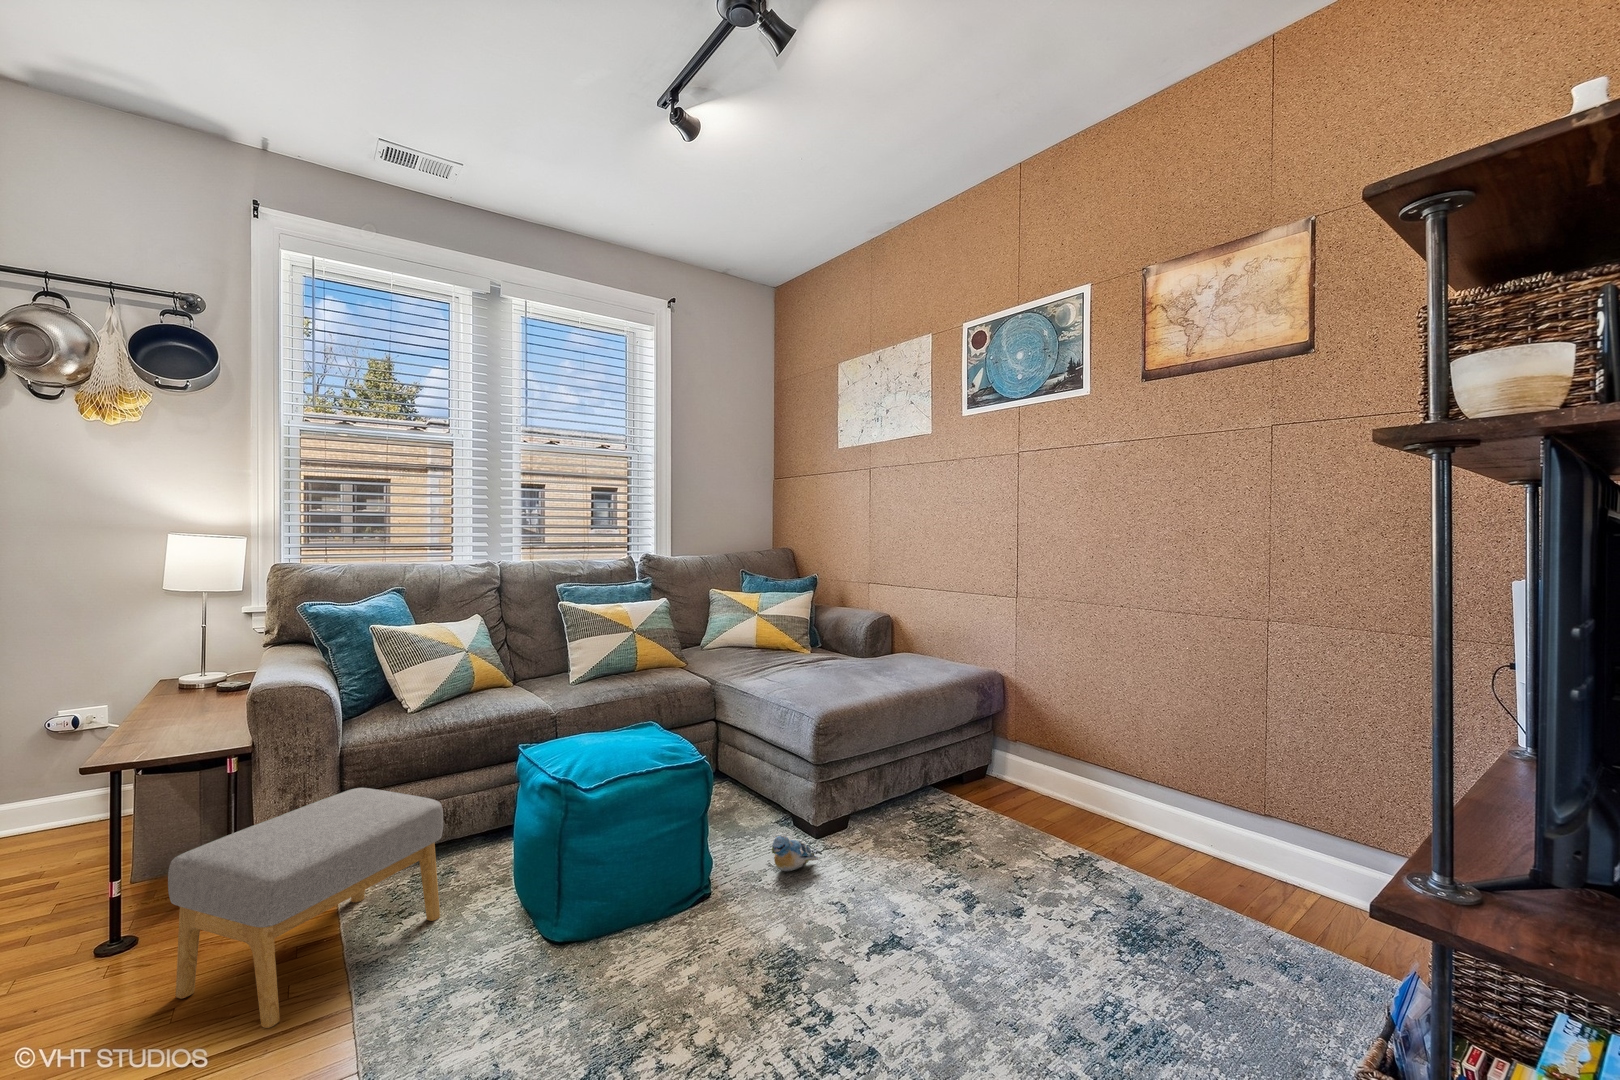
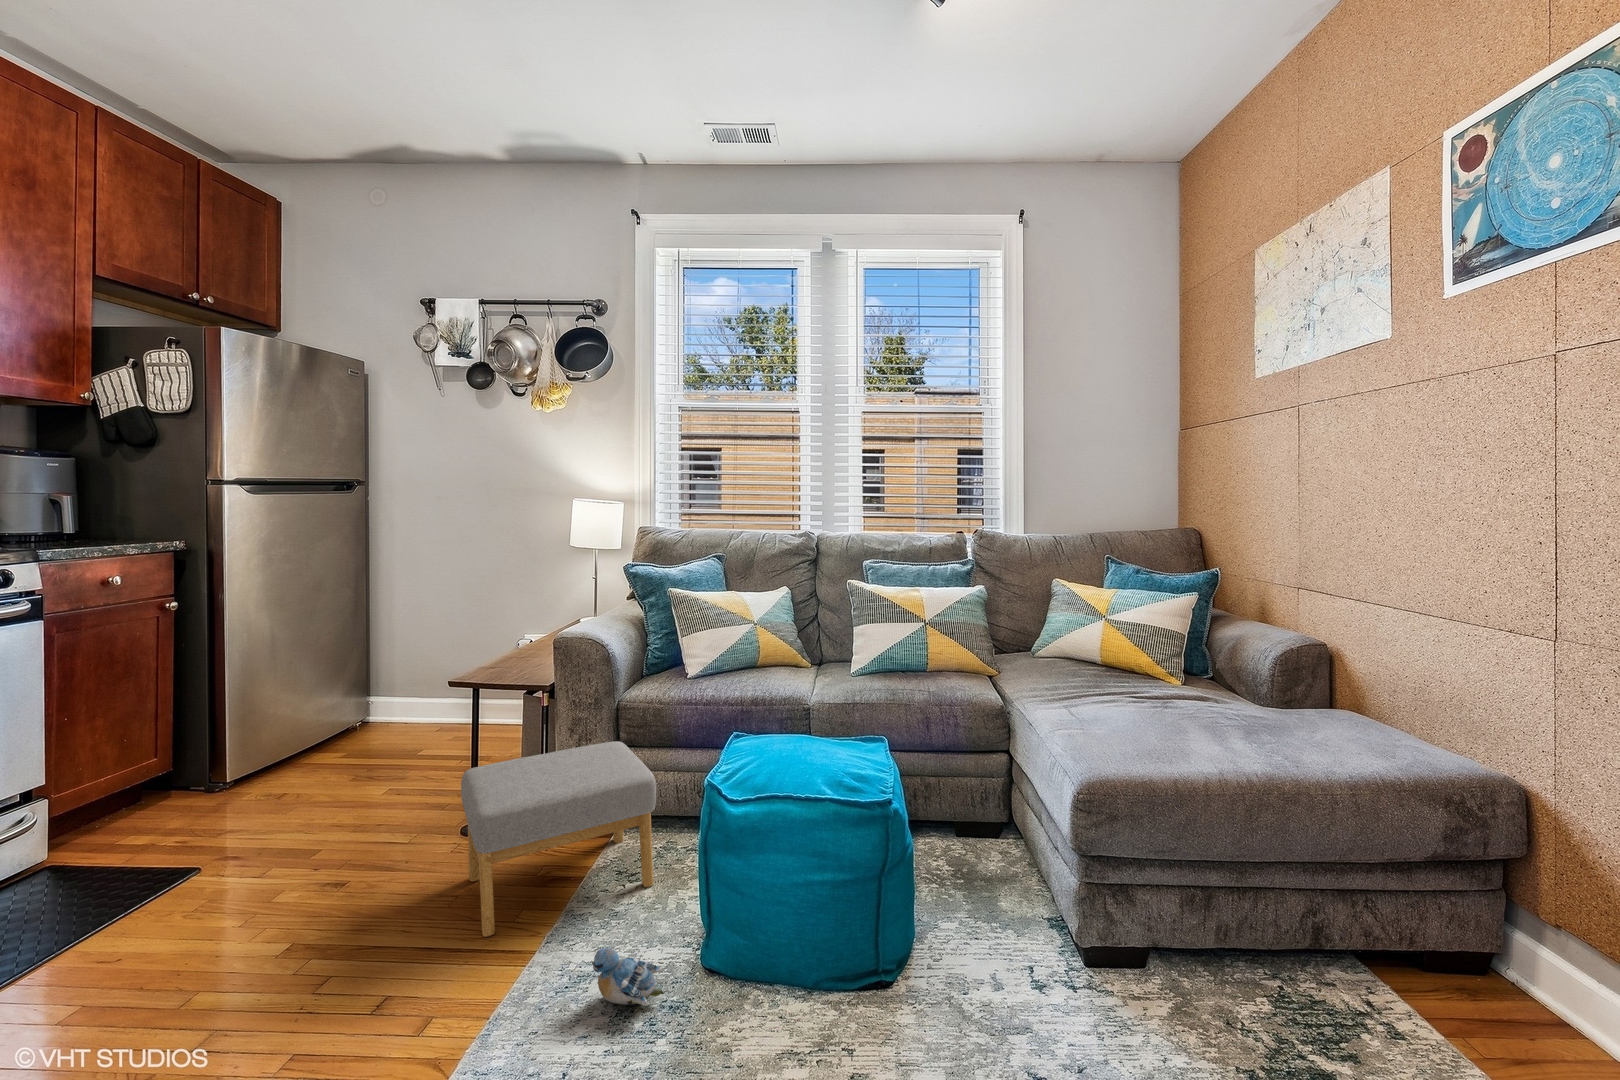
plush toy: present [771,836,819,871] -> present [592,948,664,1006]

